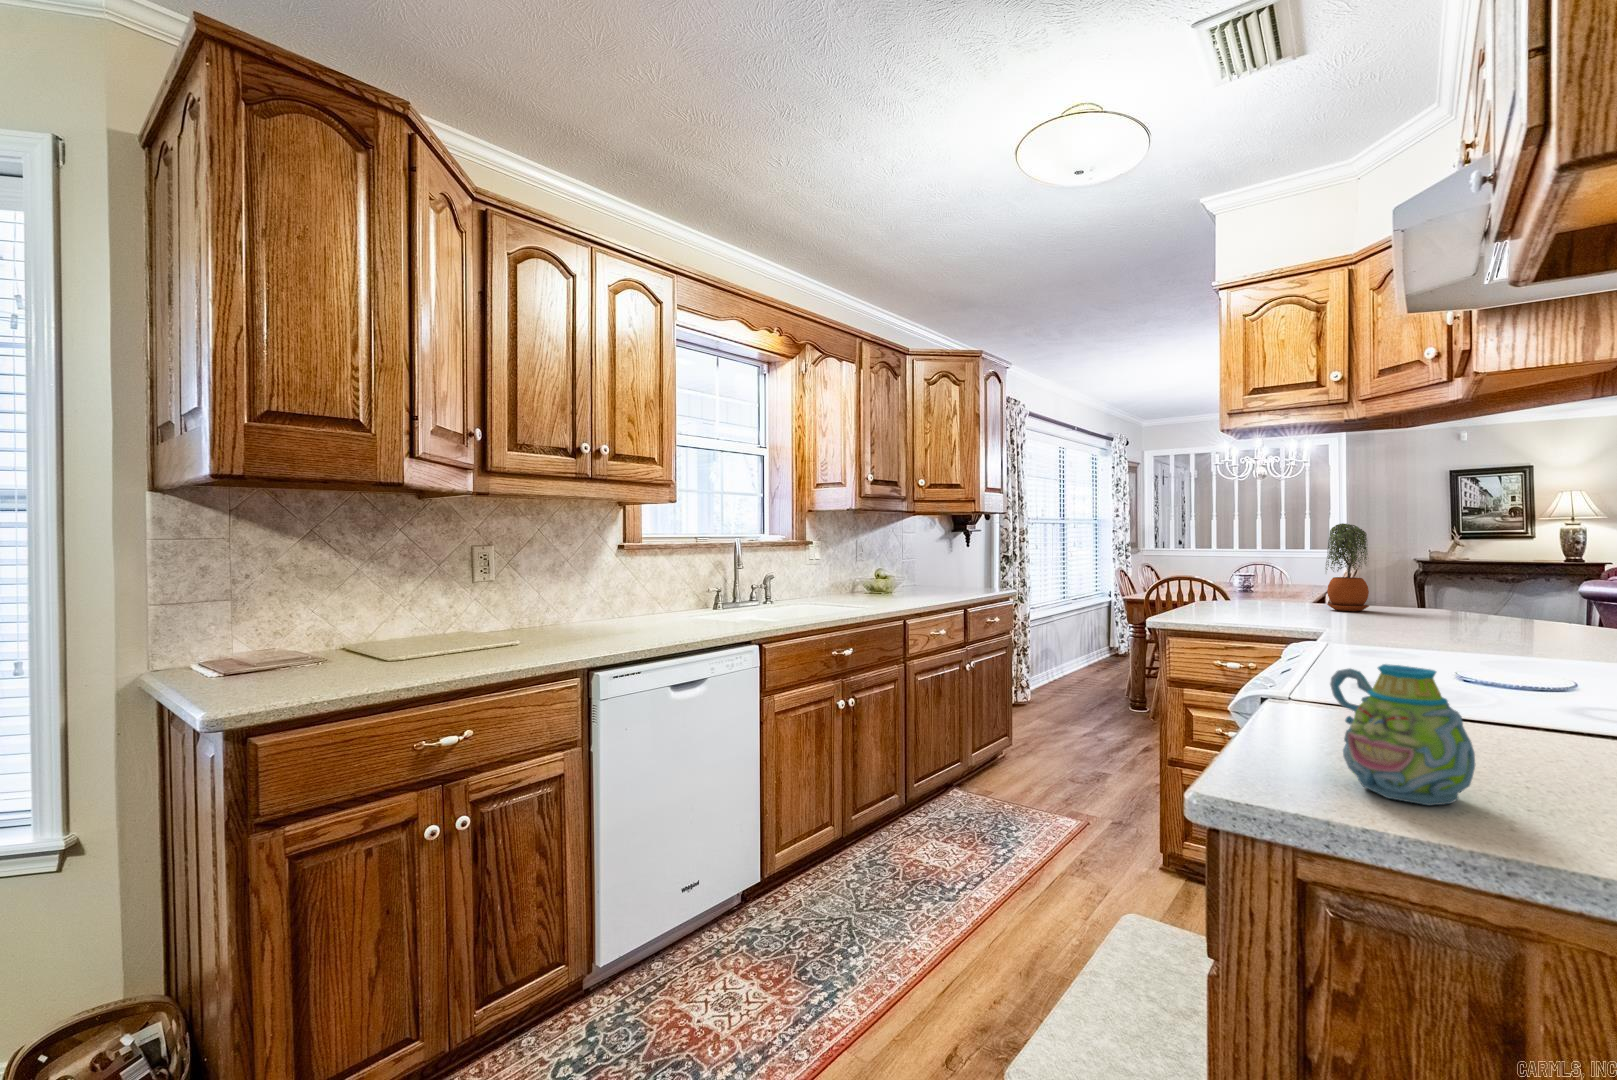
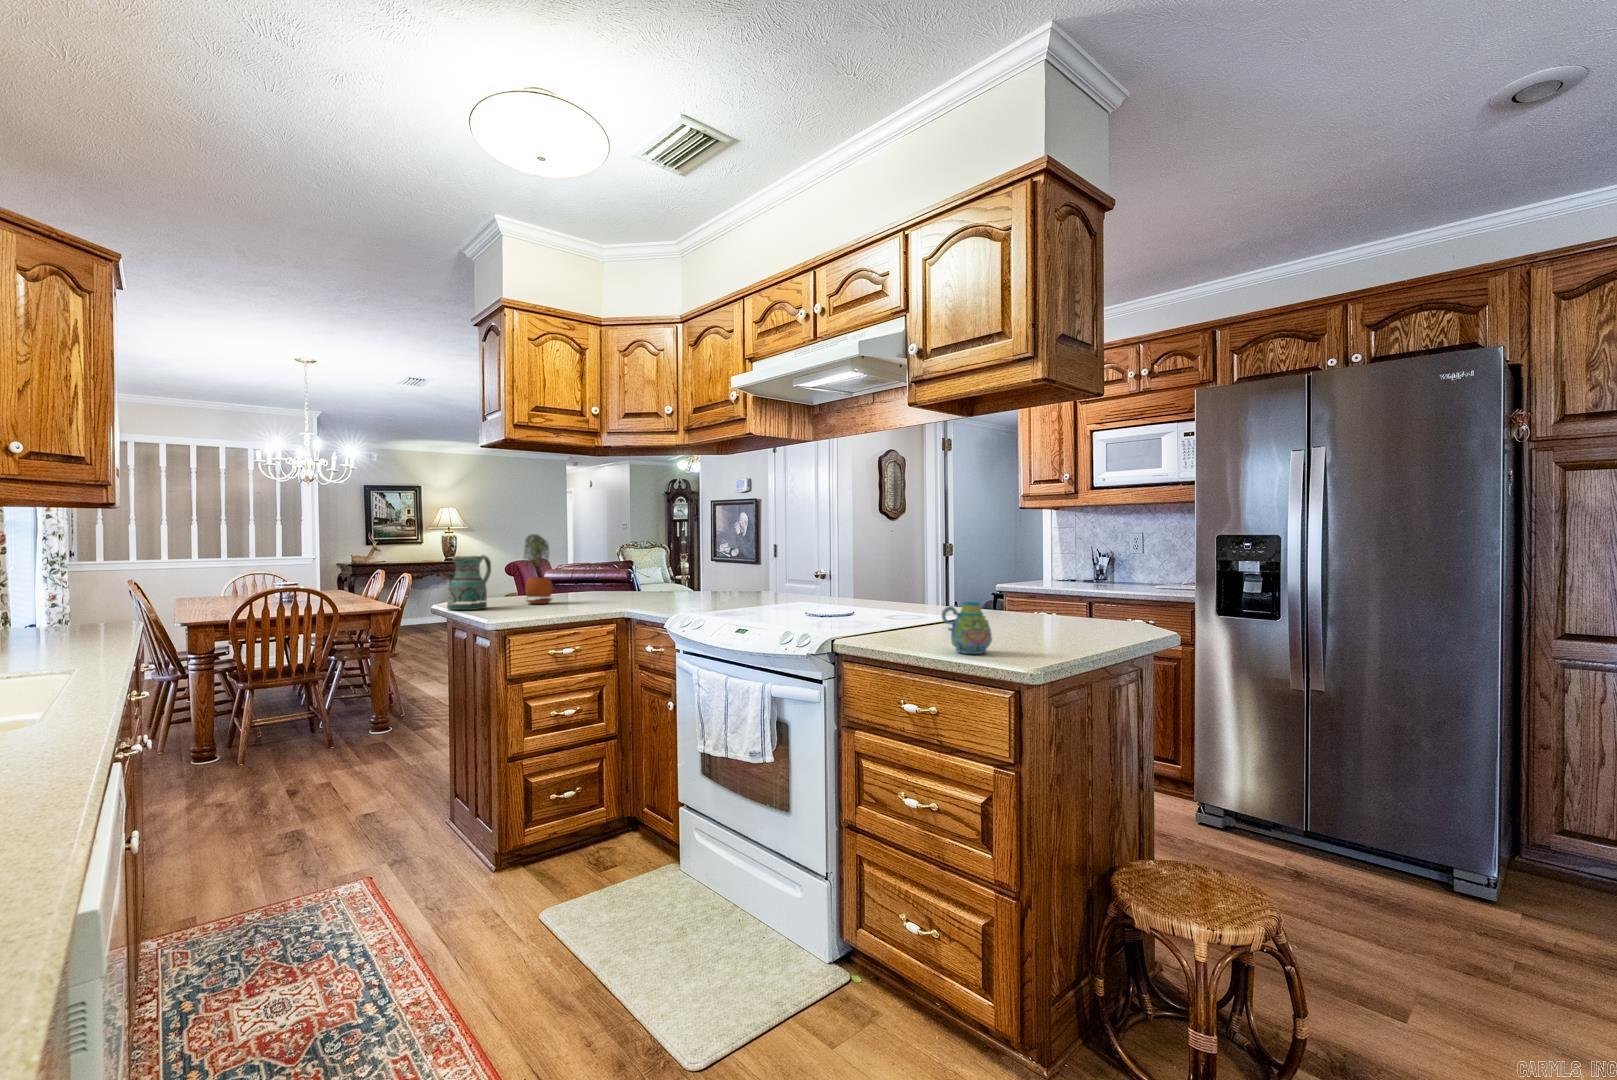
ceramic pitcher: none [1221,549,1283,608] -> present [447,555,491,610]

